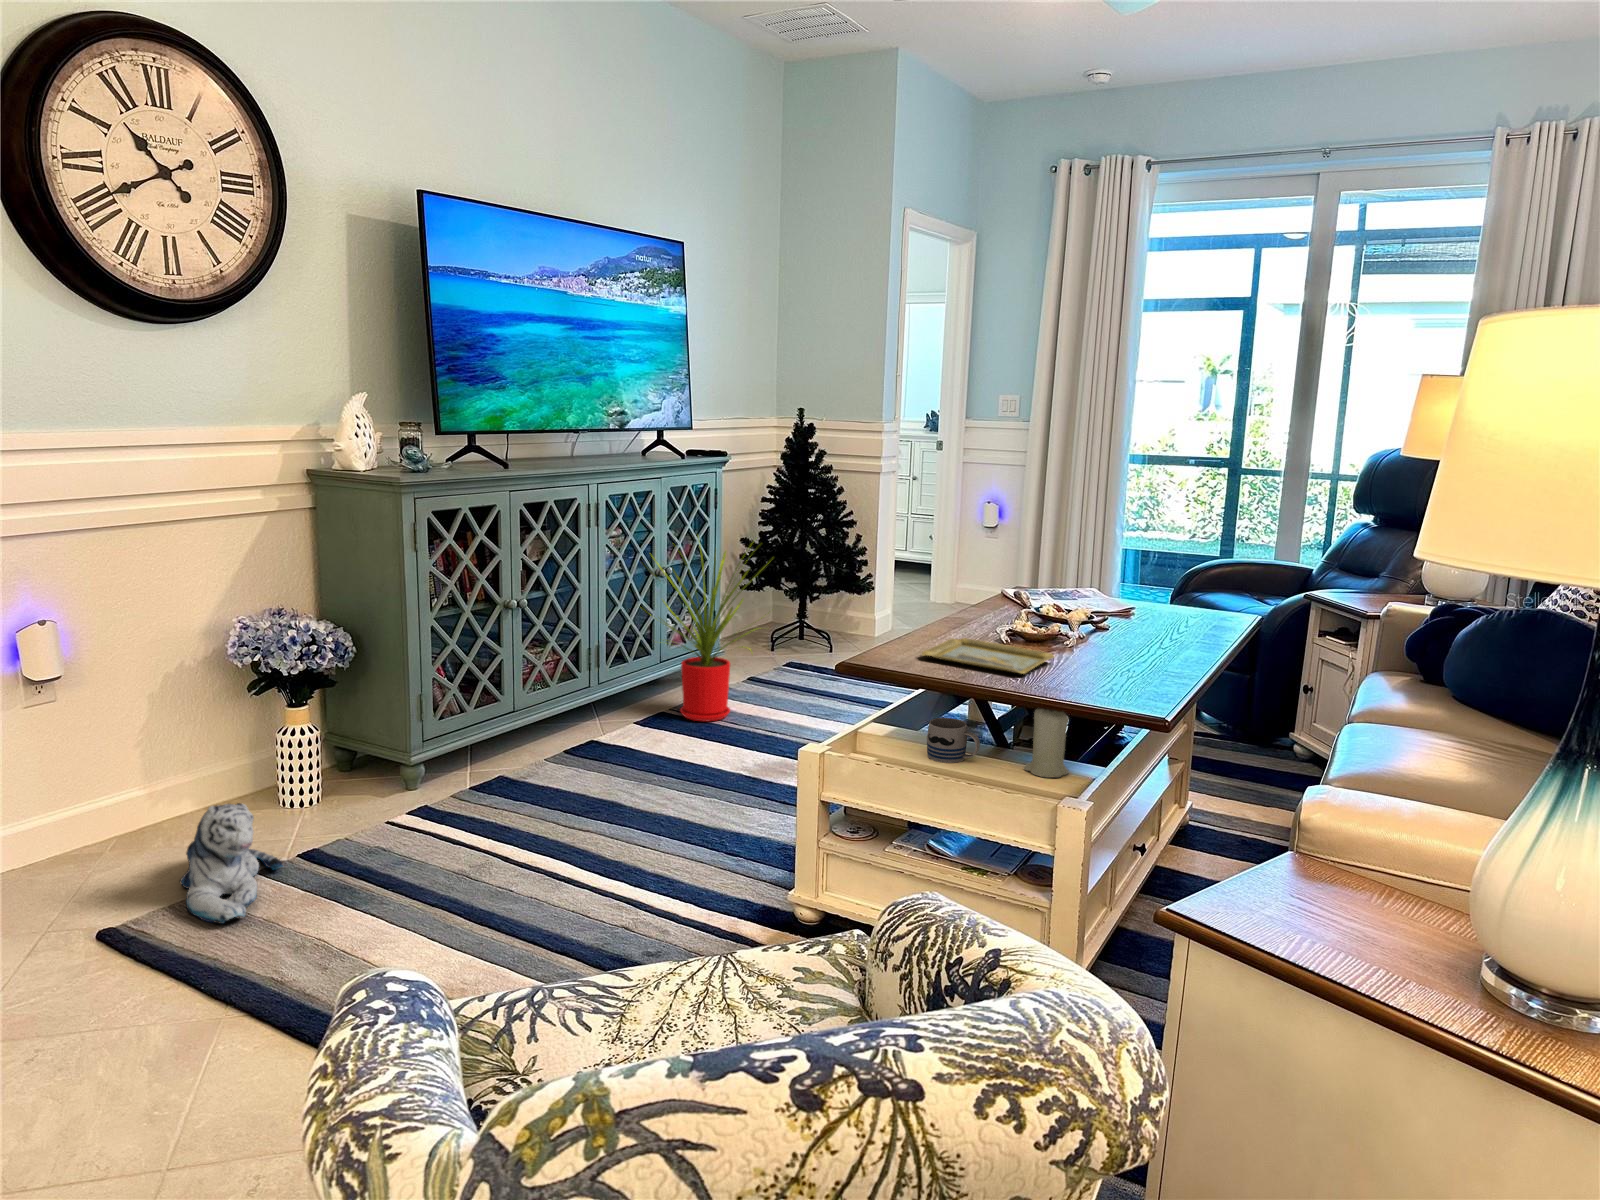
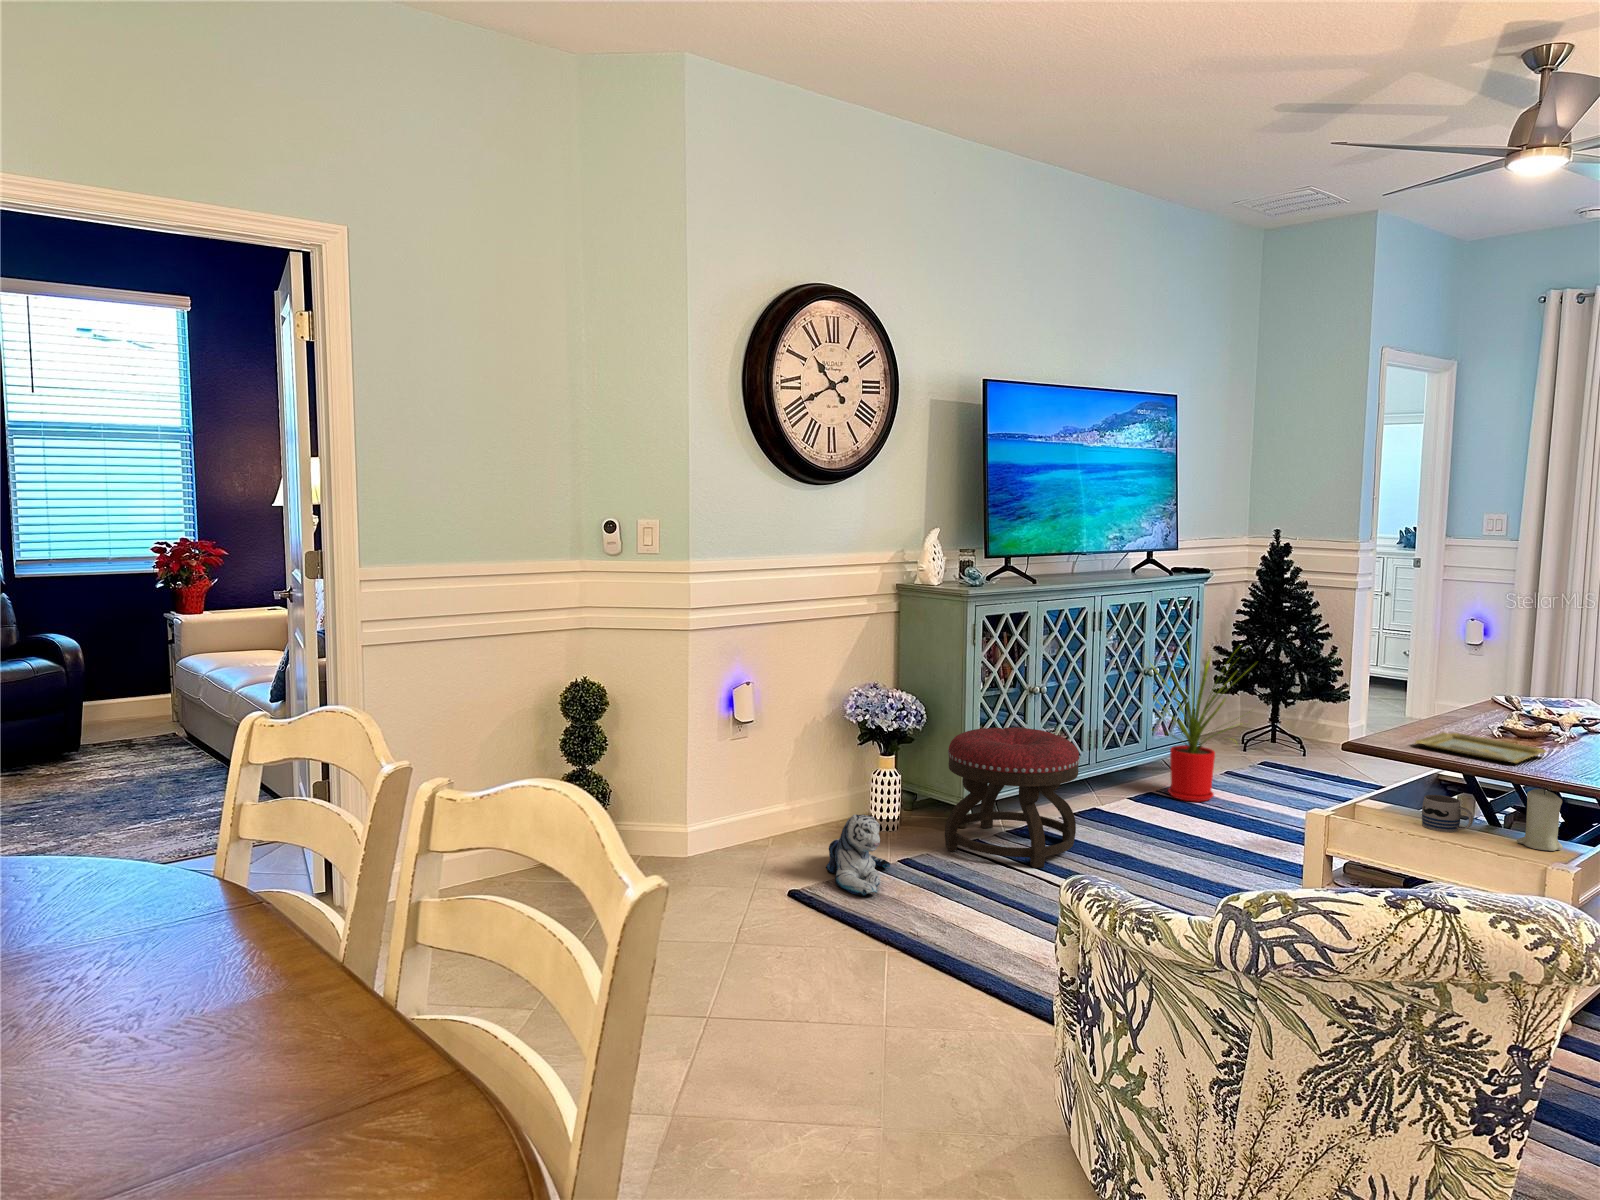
ottoman: none [375,656,555,840] -> present [945,727,1080,868]

